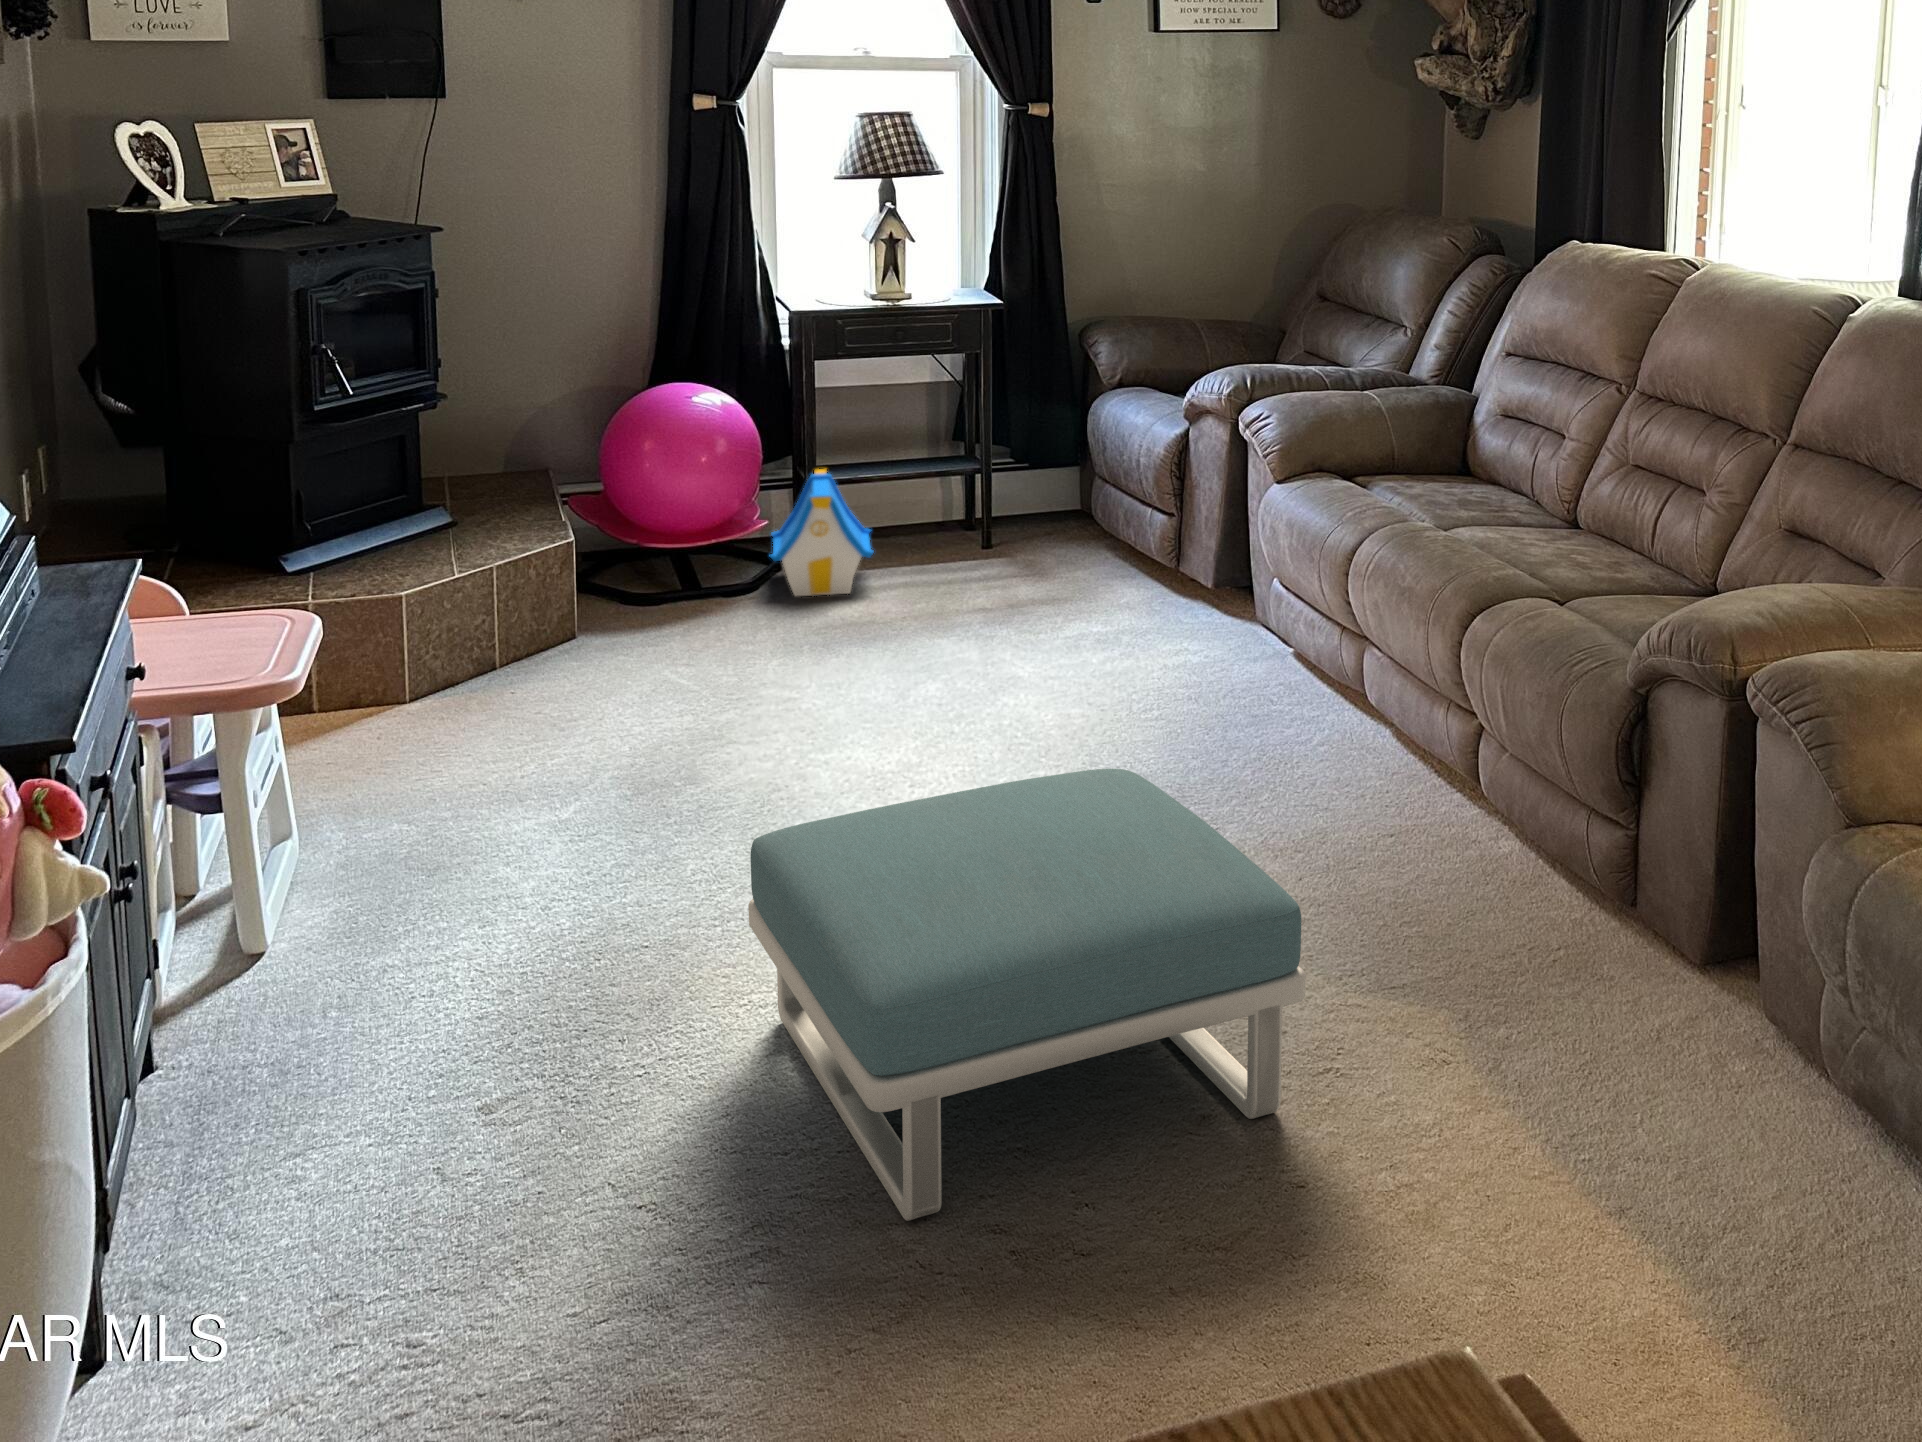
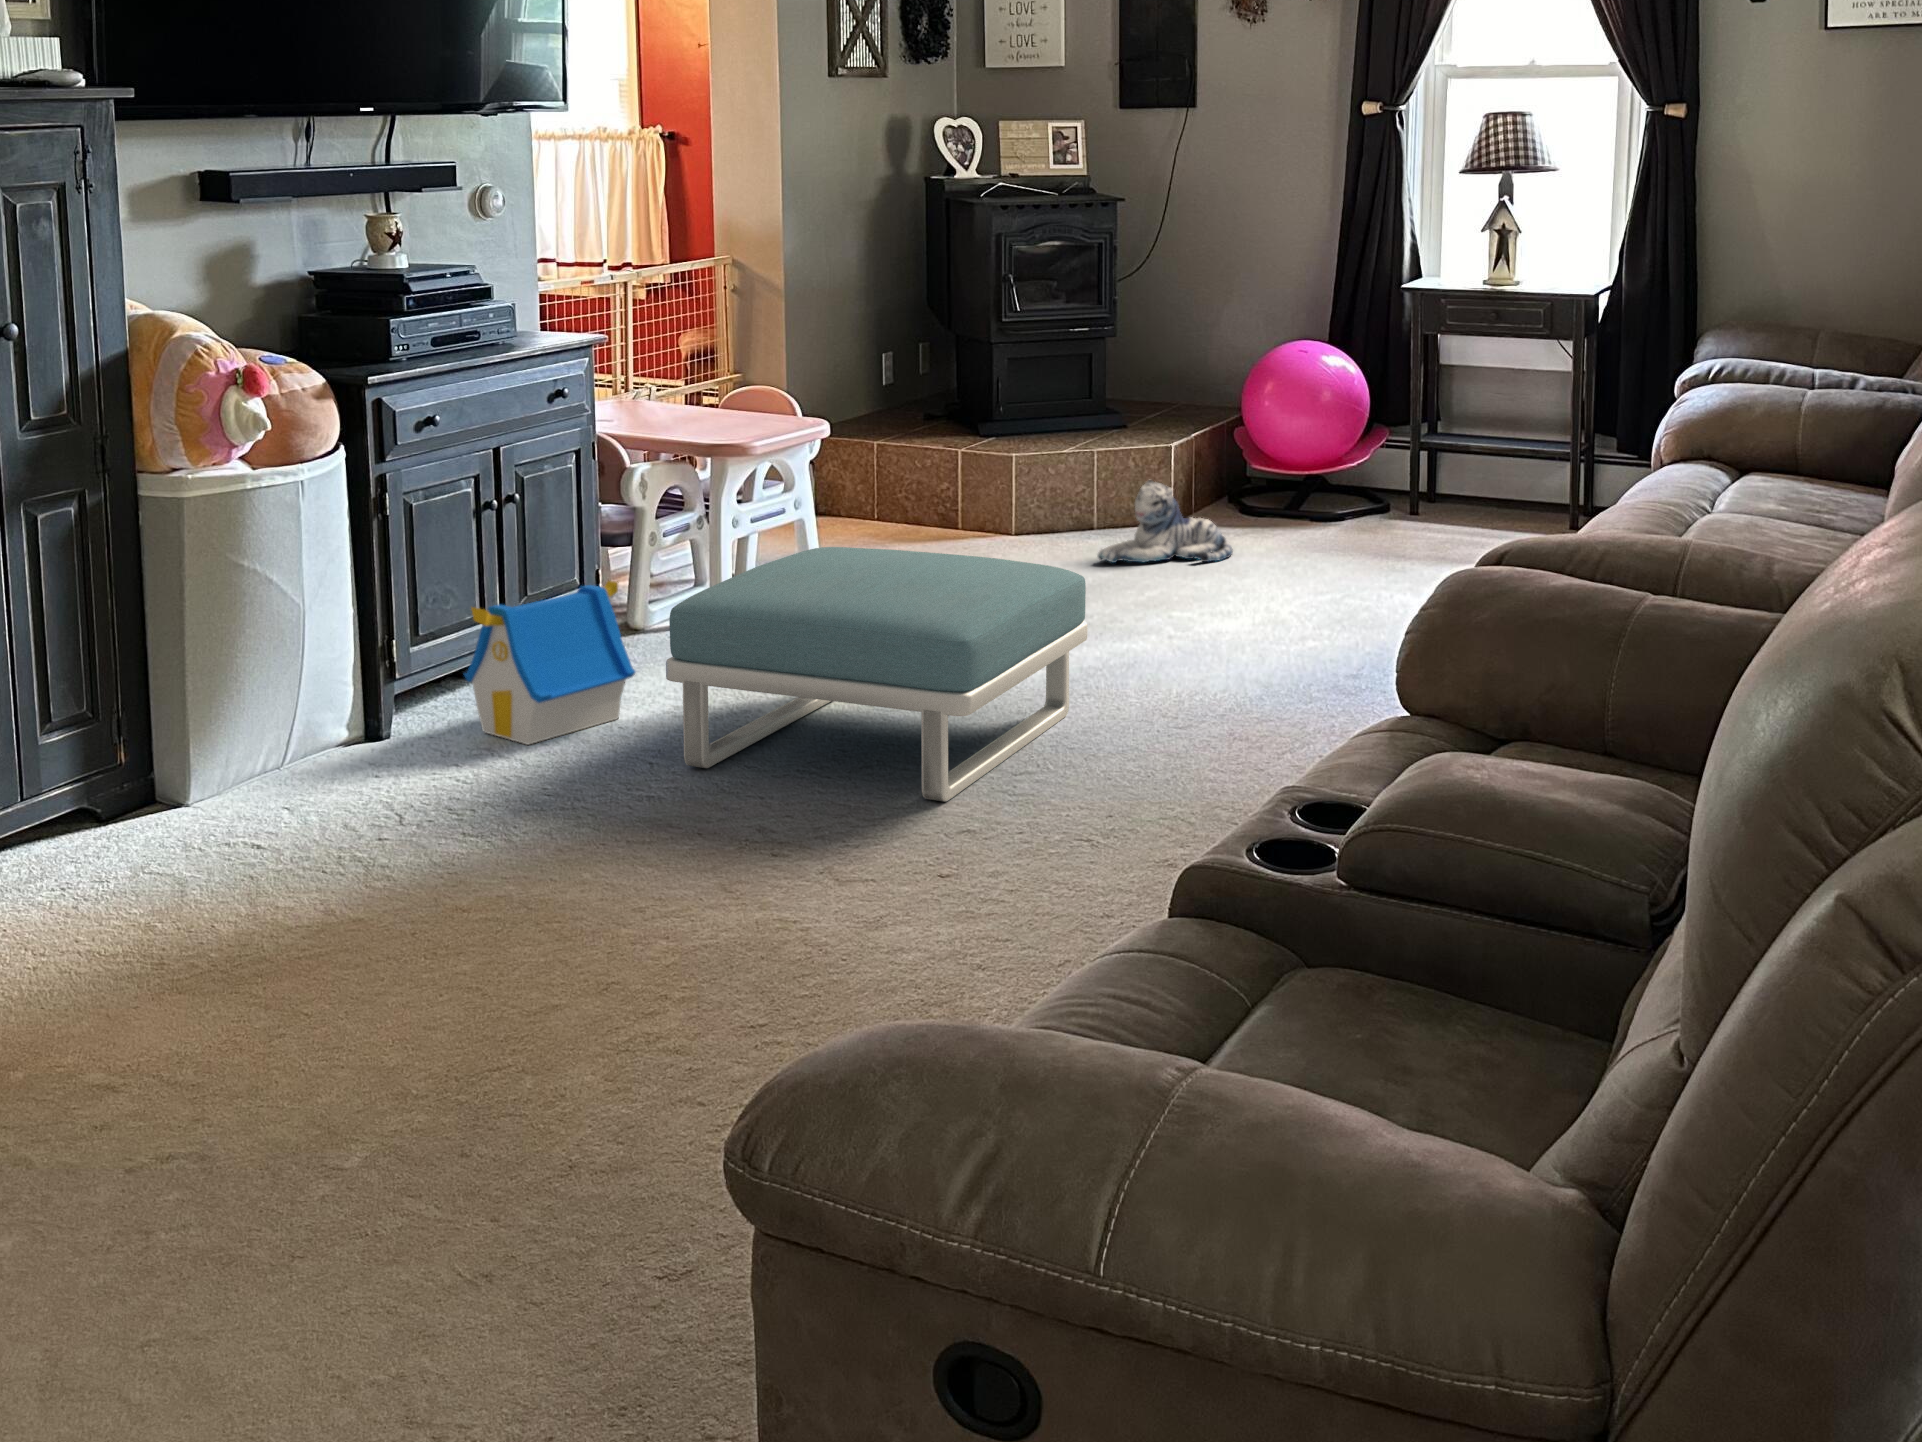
toy house: present [769,469,873,596] -> present [464,581,635,745]
plush toy: none [634,600,762,717] -> present [1098,480,1233,563]

